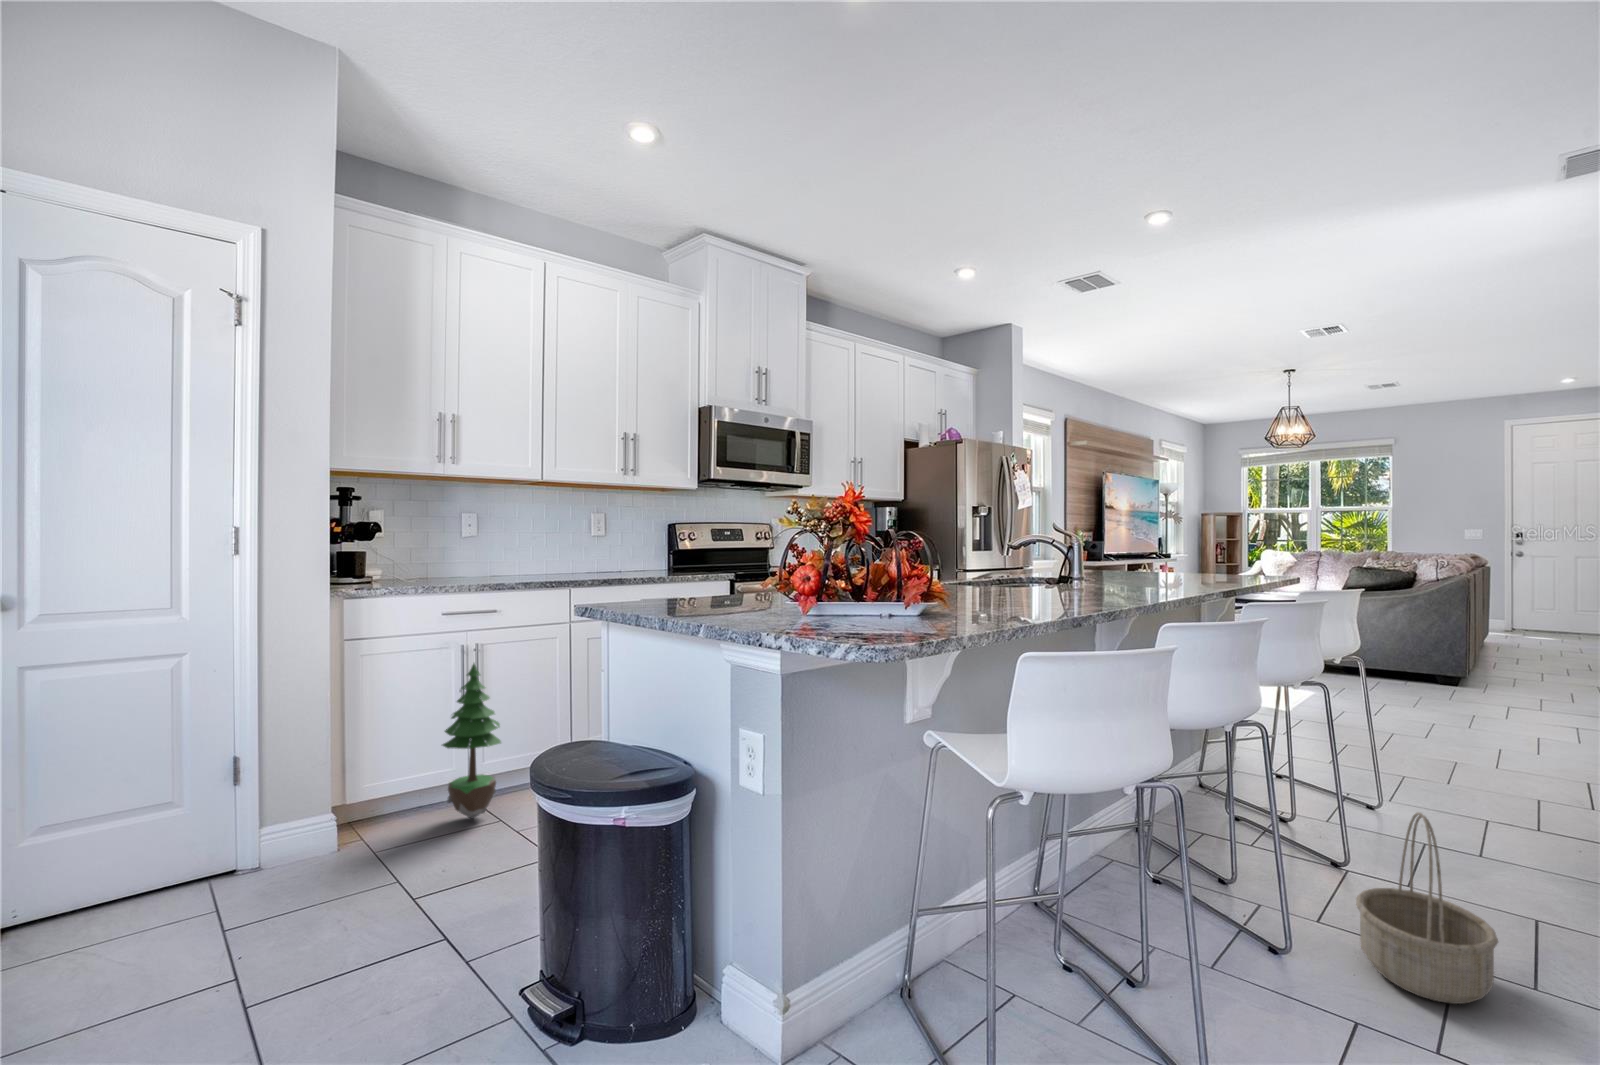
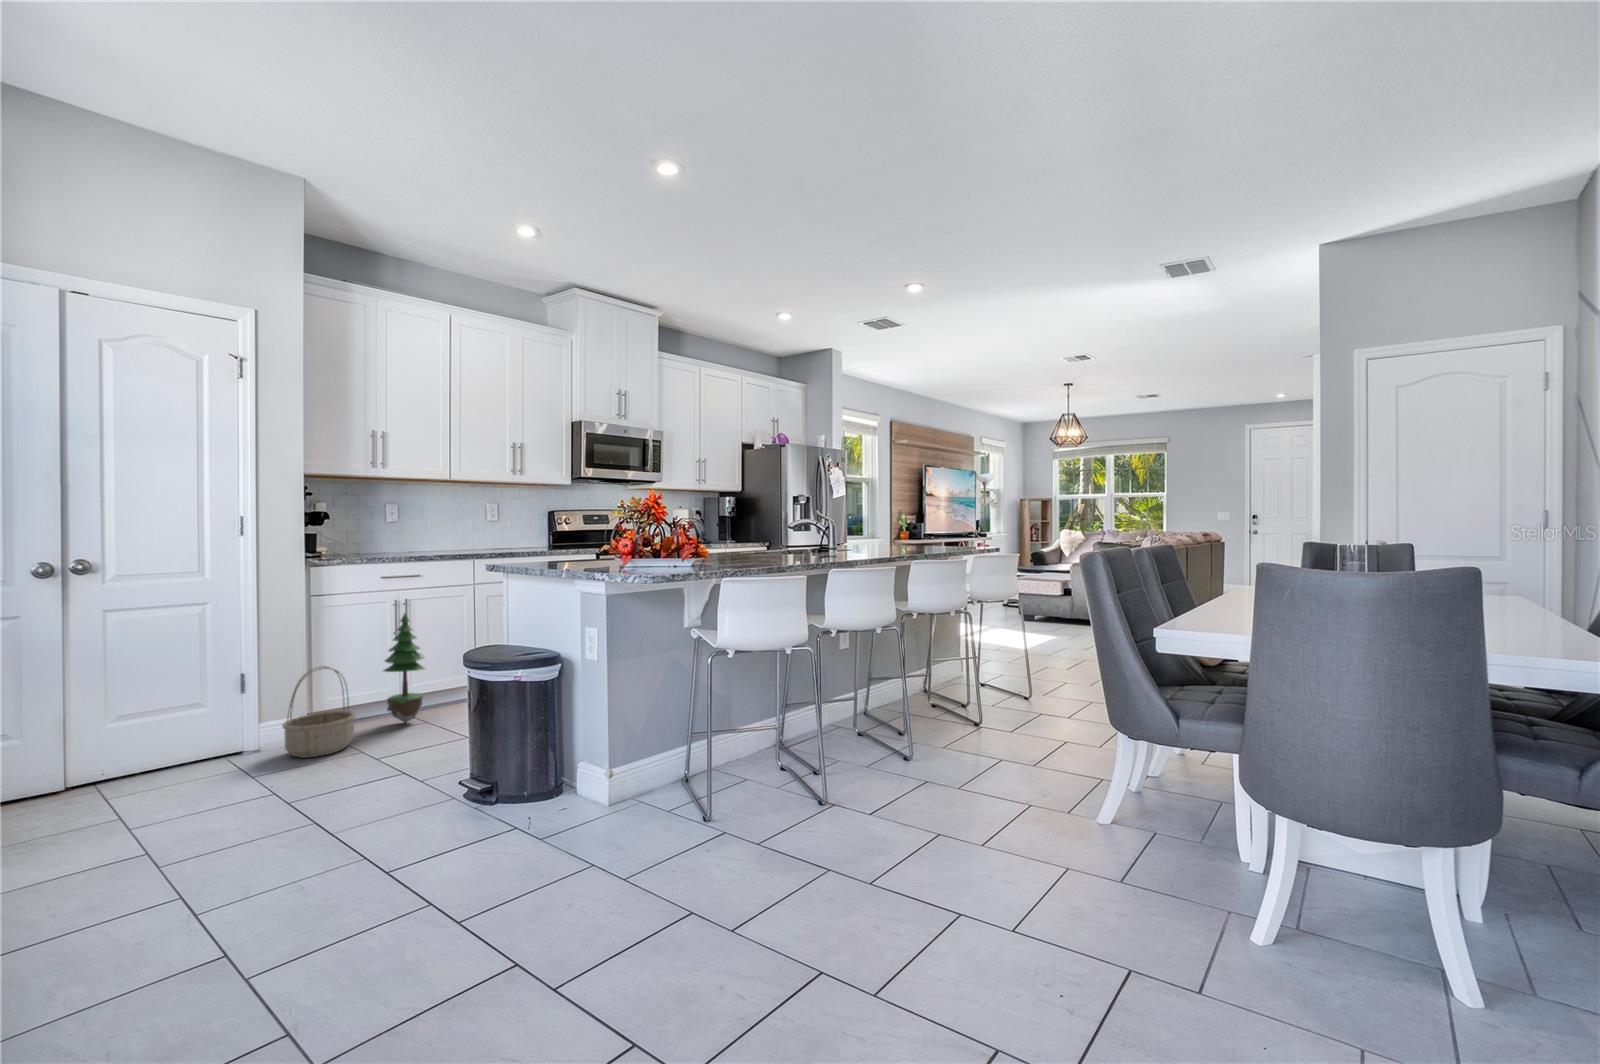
basket: present [1356,812,1498,1004] -> present [282,666,356,758]

